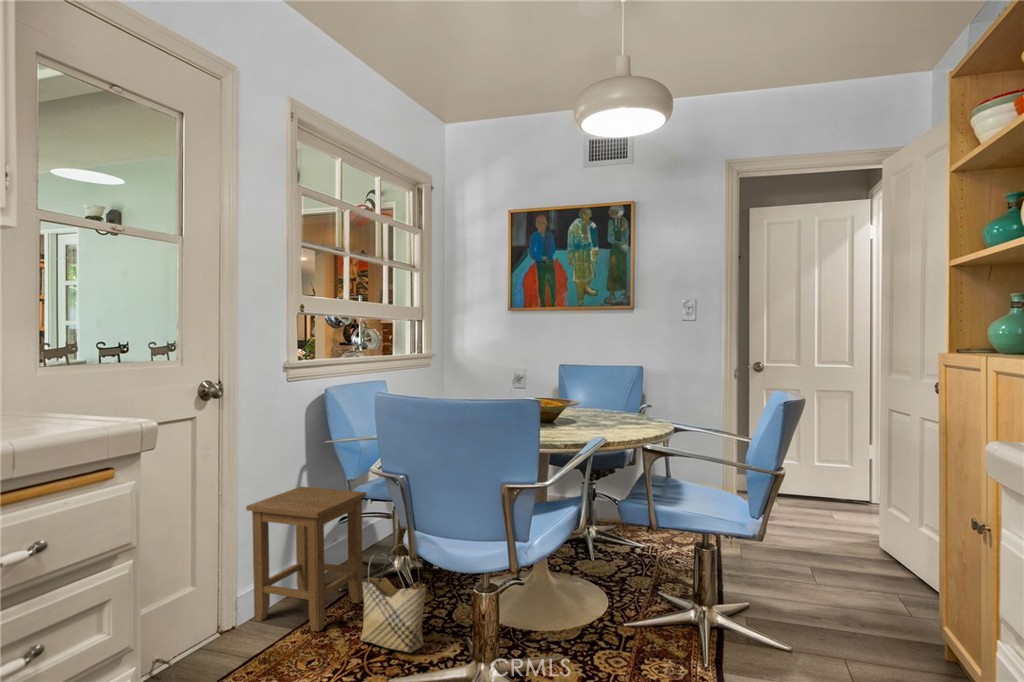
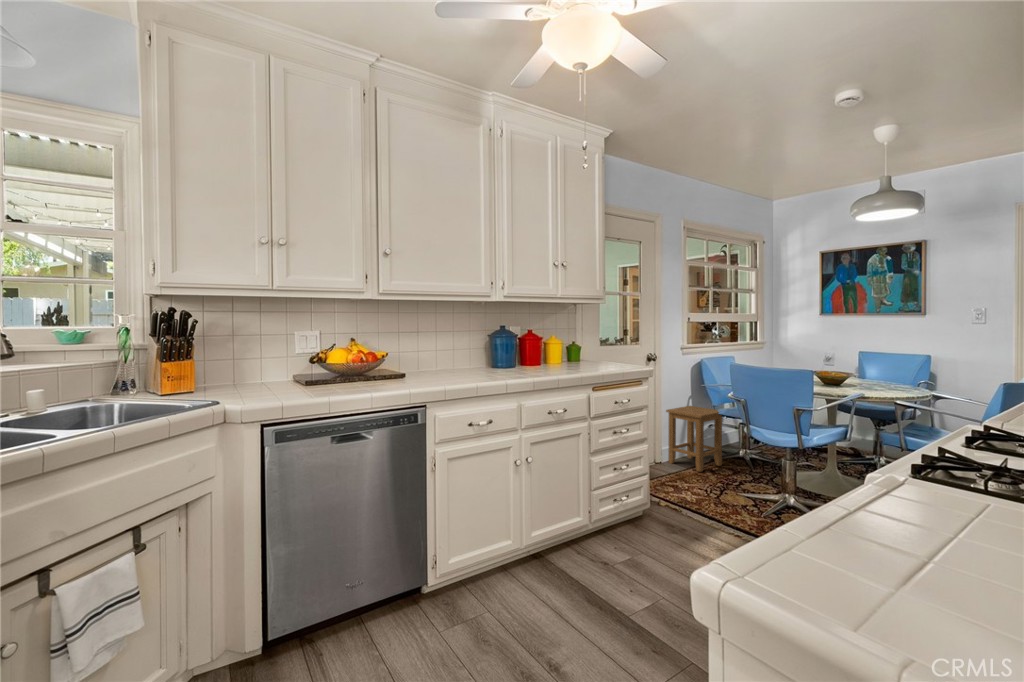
woven basket: present [360,543,427,652] -> none [722,436,758,487]

